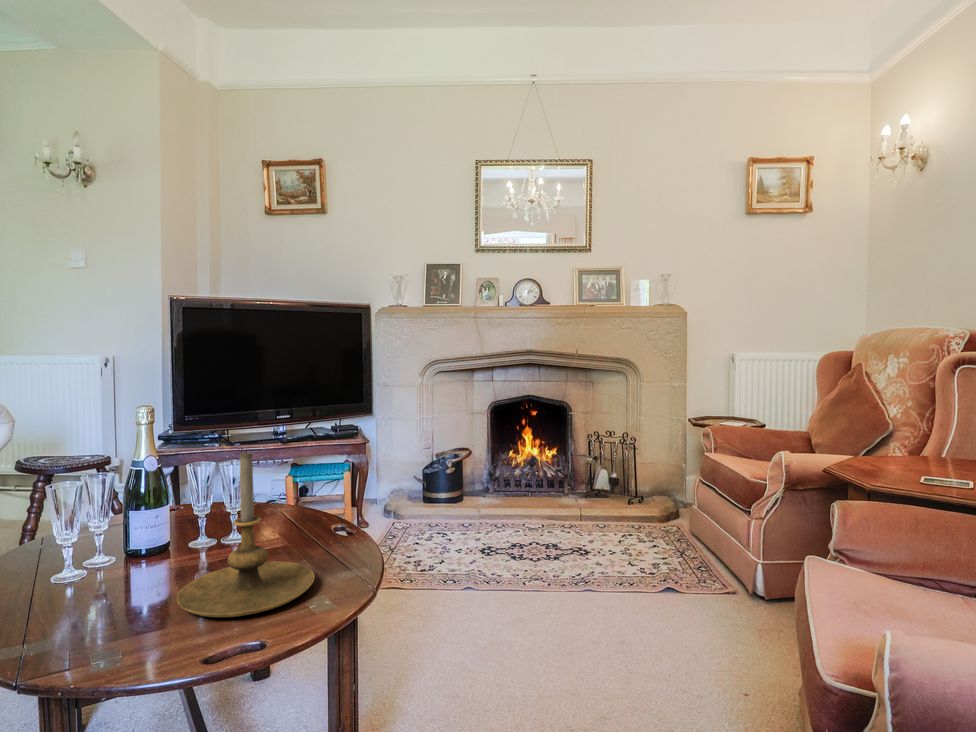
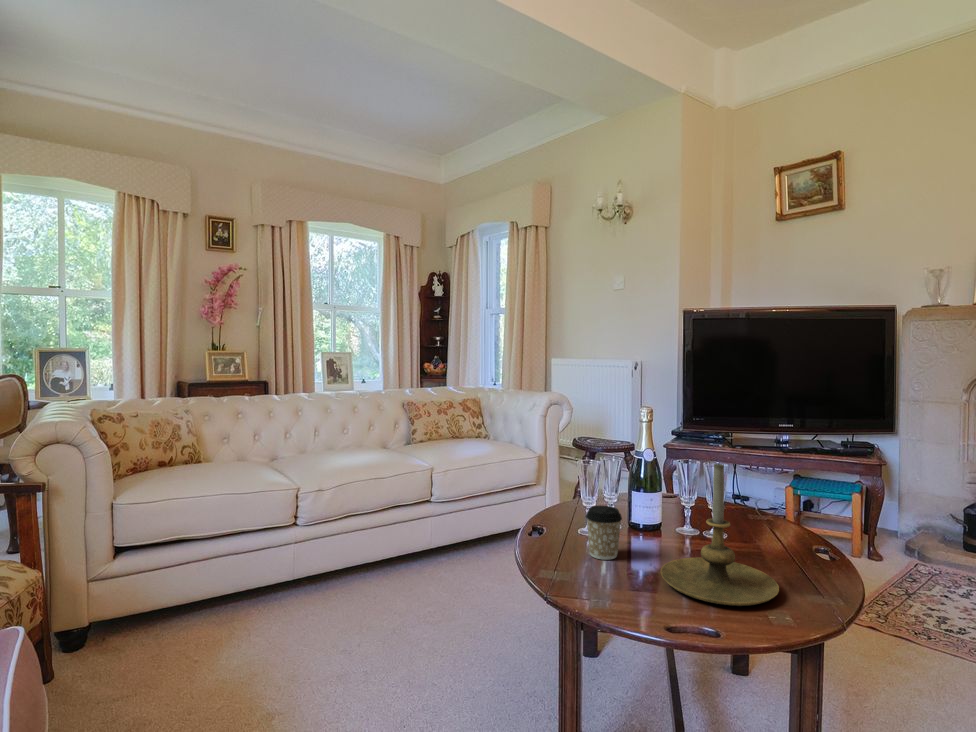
coffee cup: none [53,537,114,615] -> present [586,506,622,560]

